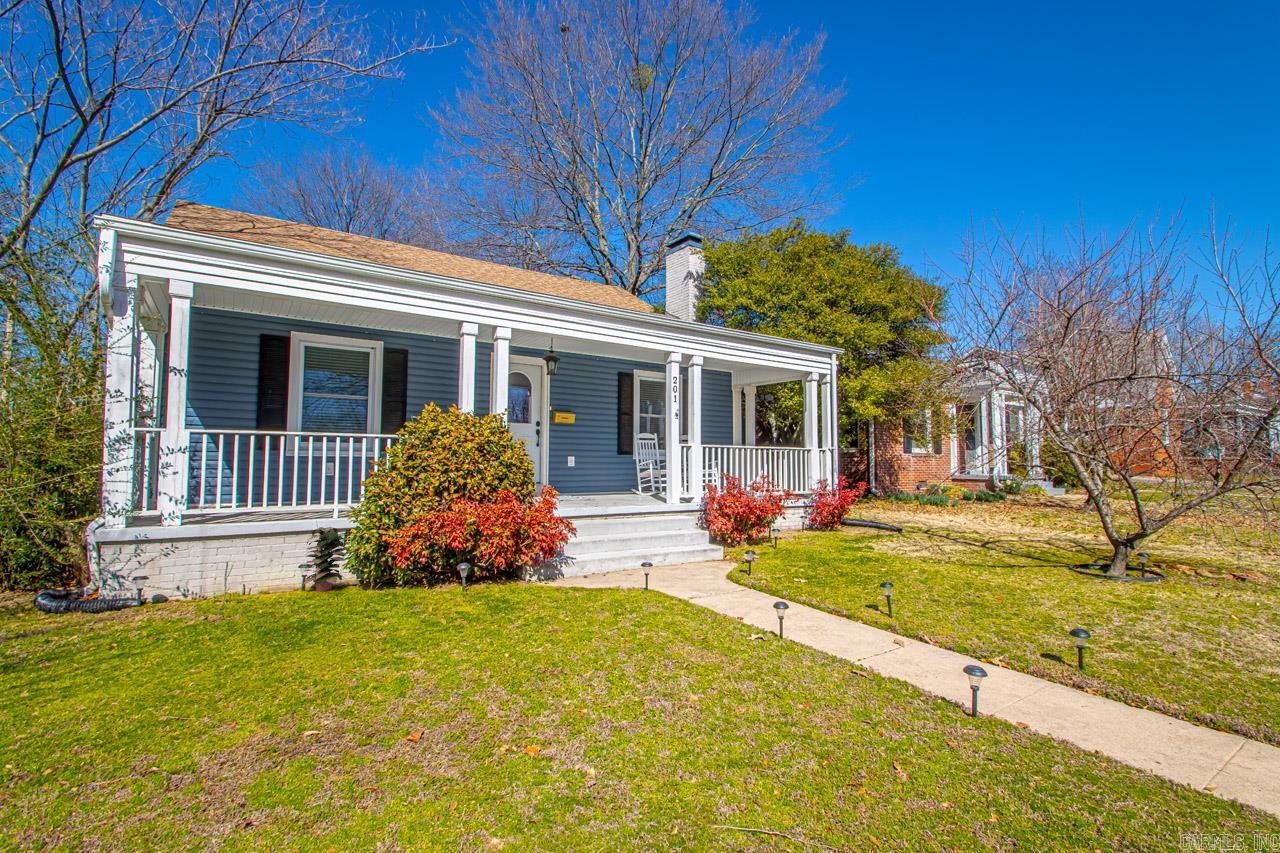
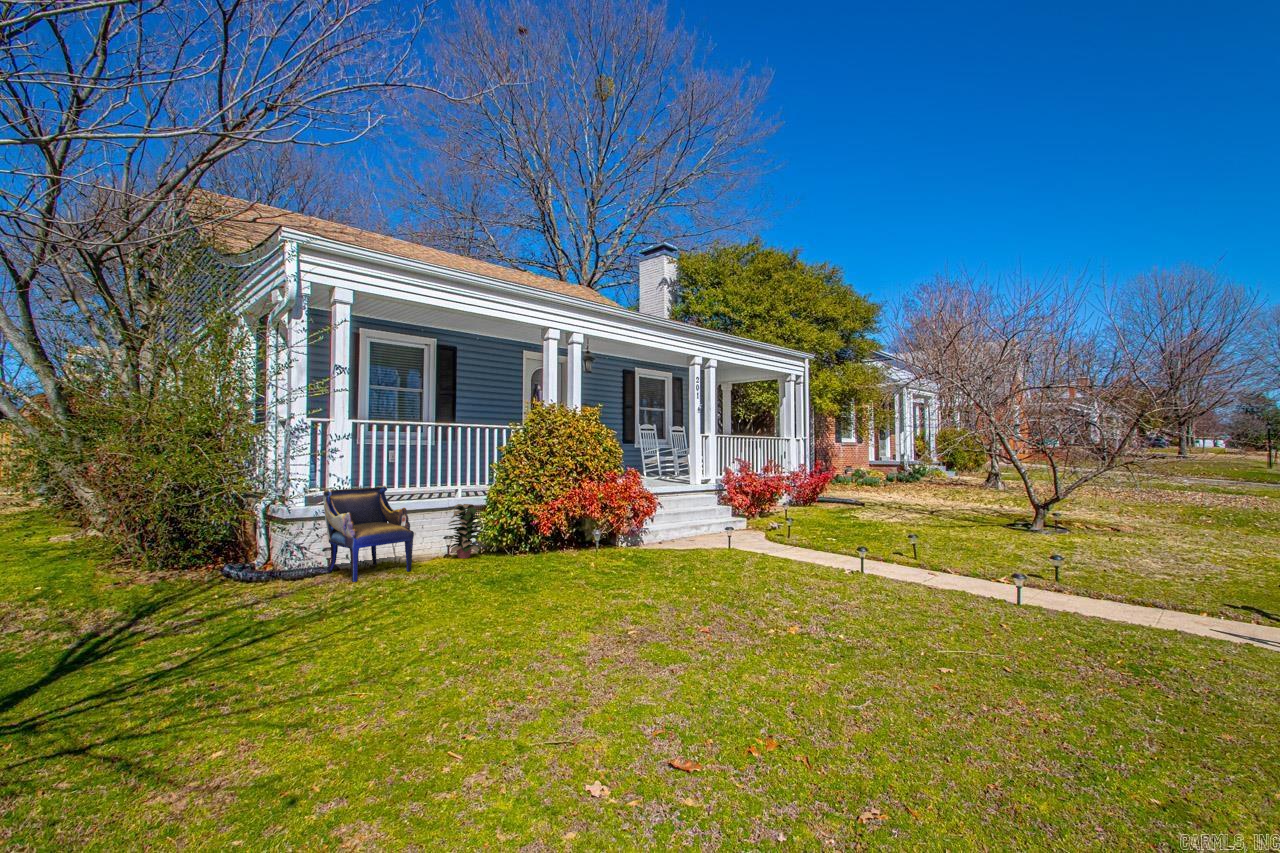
armchair: none [127,506,231,622] -> present [323,486,414,582]

